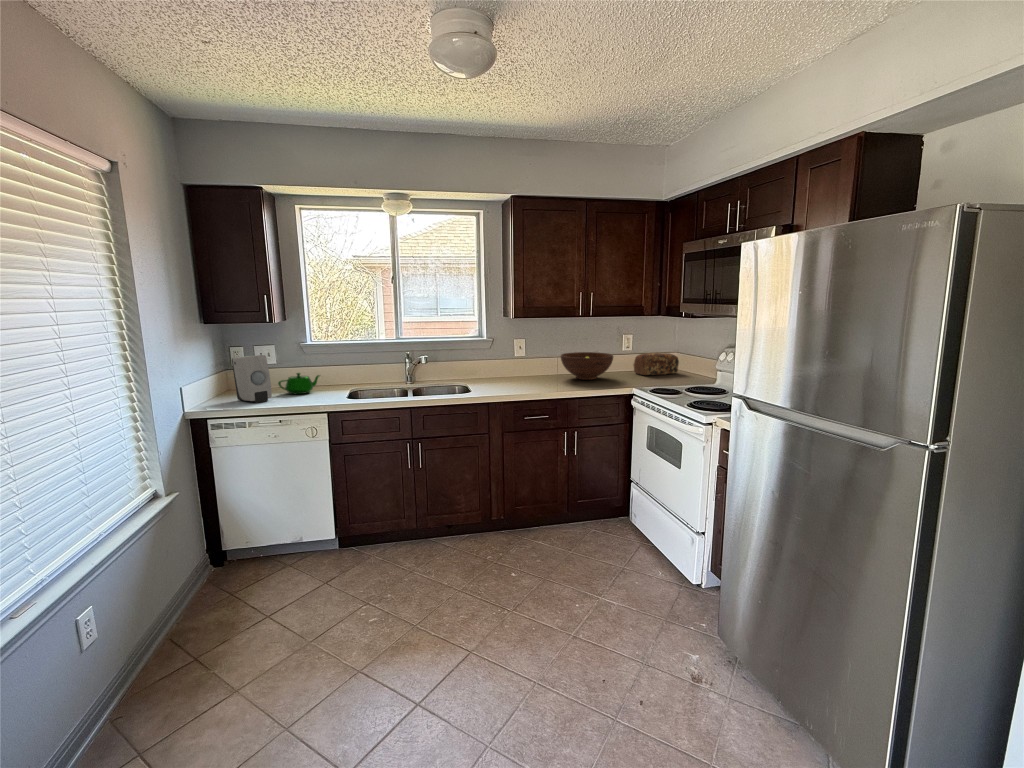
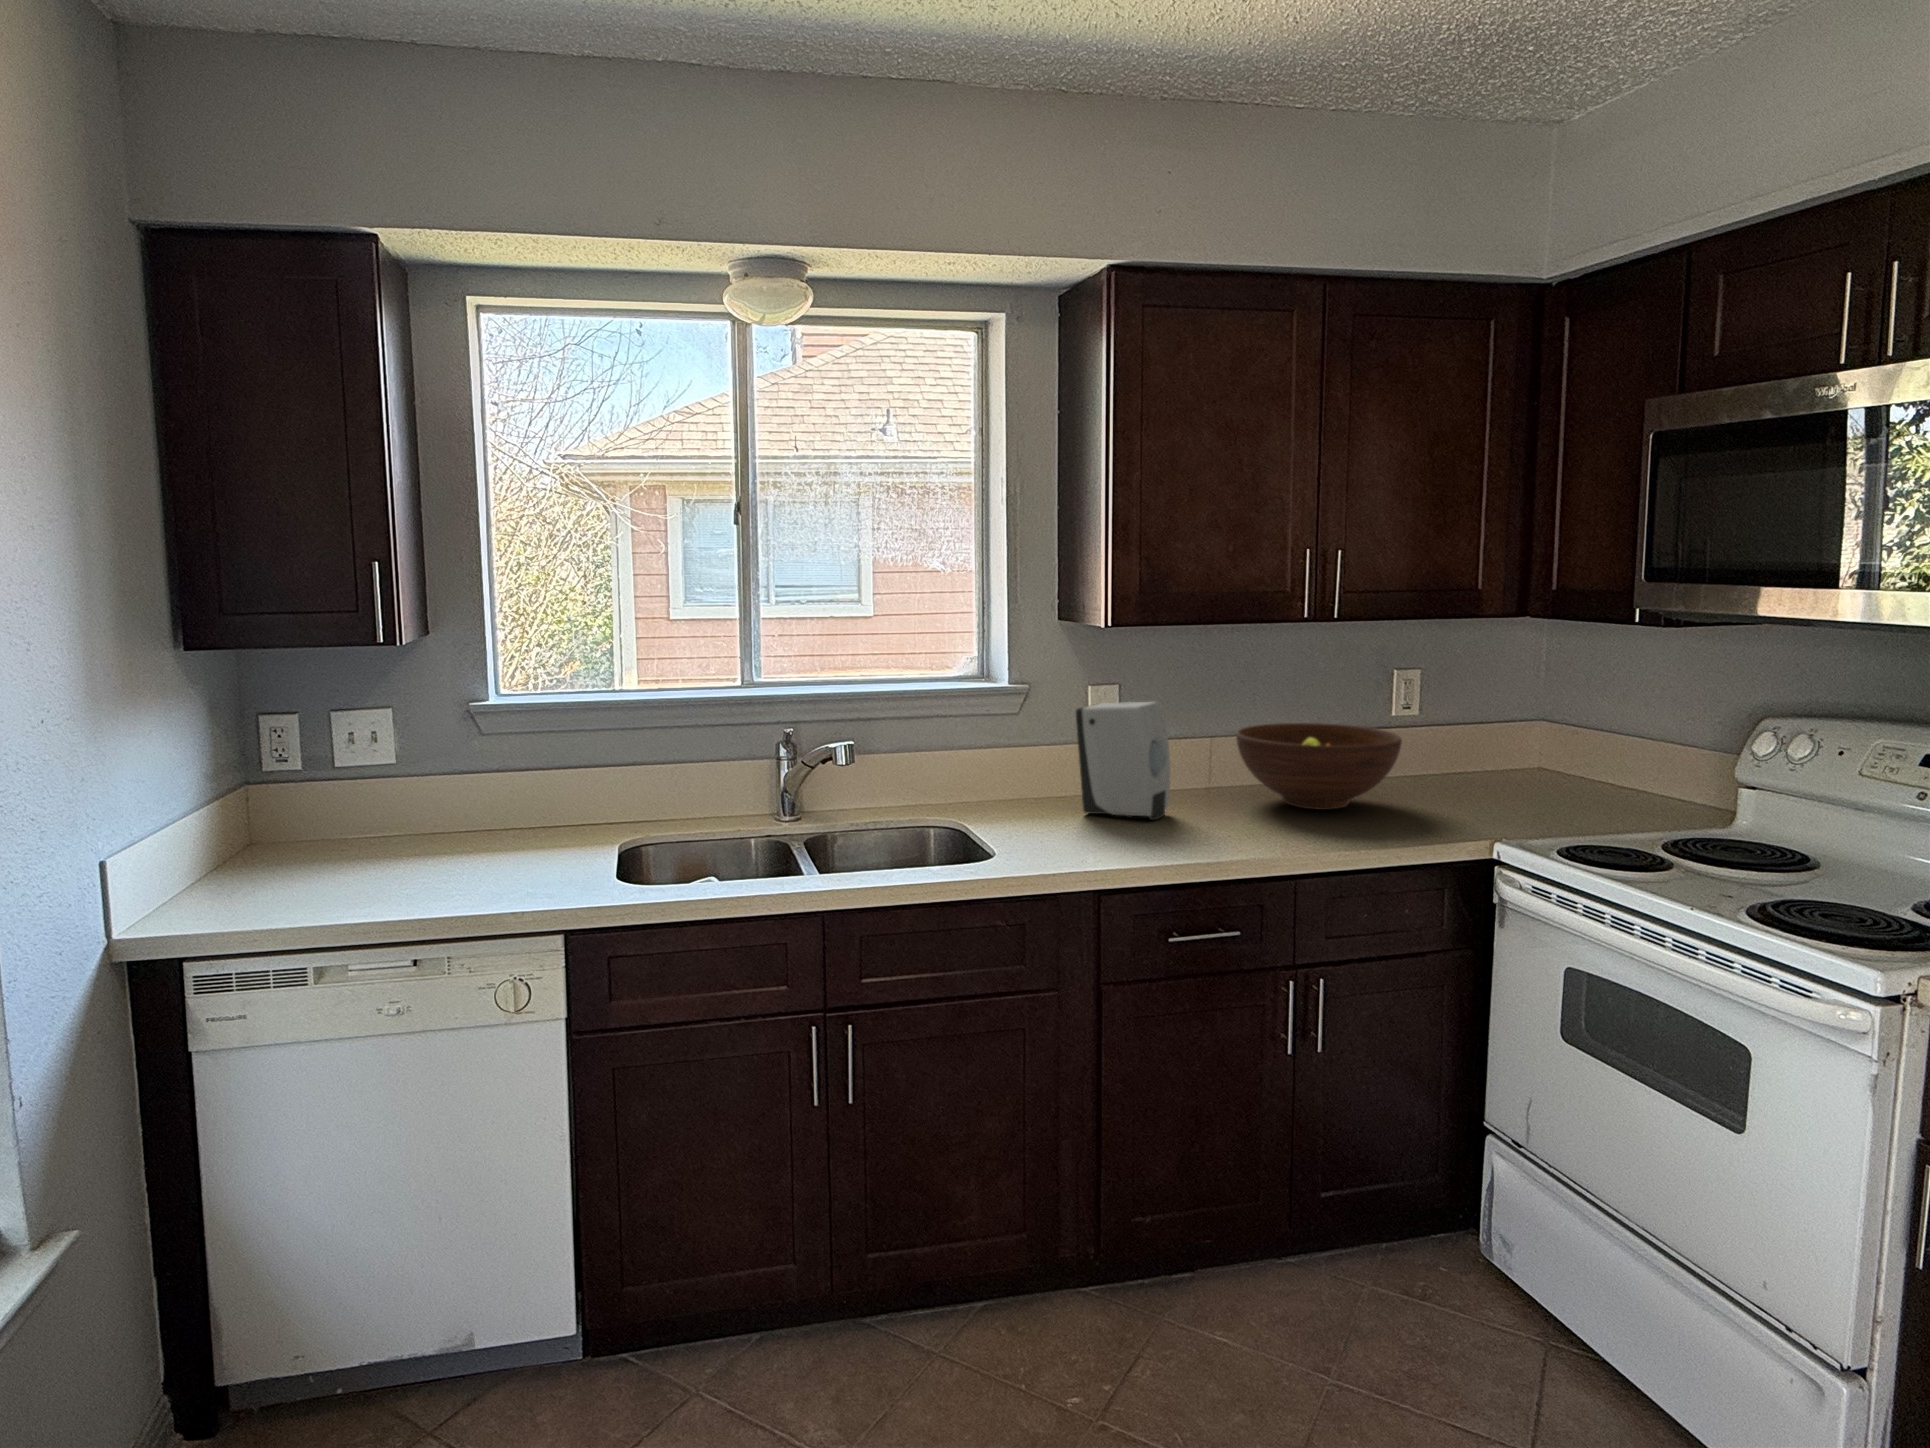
bread loaf: present [633,353,679,375] -> none [1438,725,1578,794]
soap dispenser: present [232,355,272,403] -> present [1076,702,1170,820]
teapot: present [278,373,319,394] -> none [404,795,531,864]

